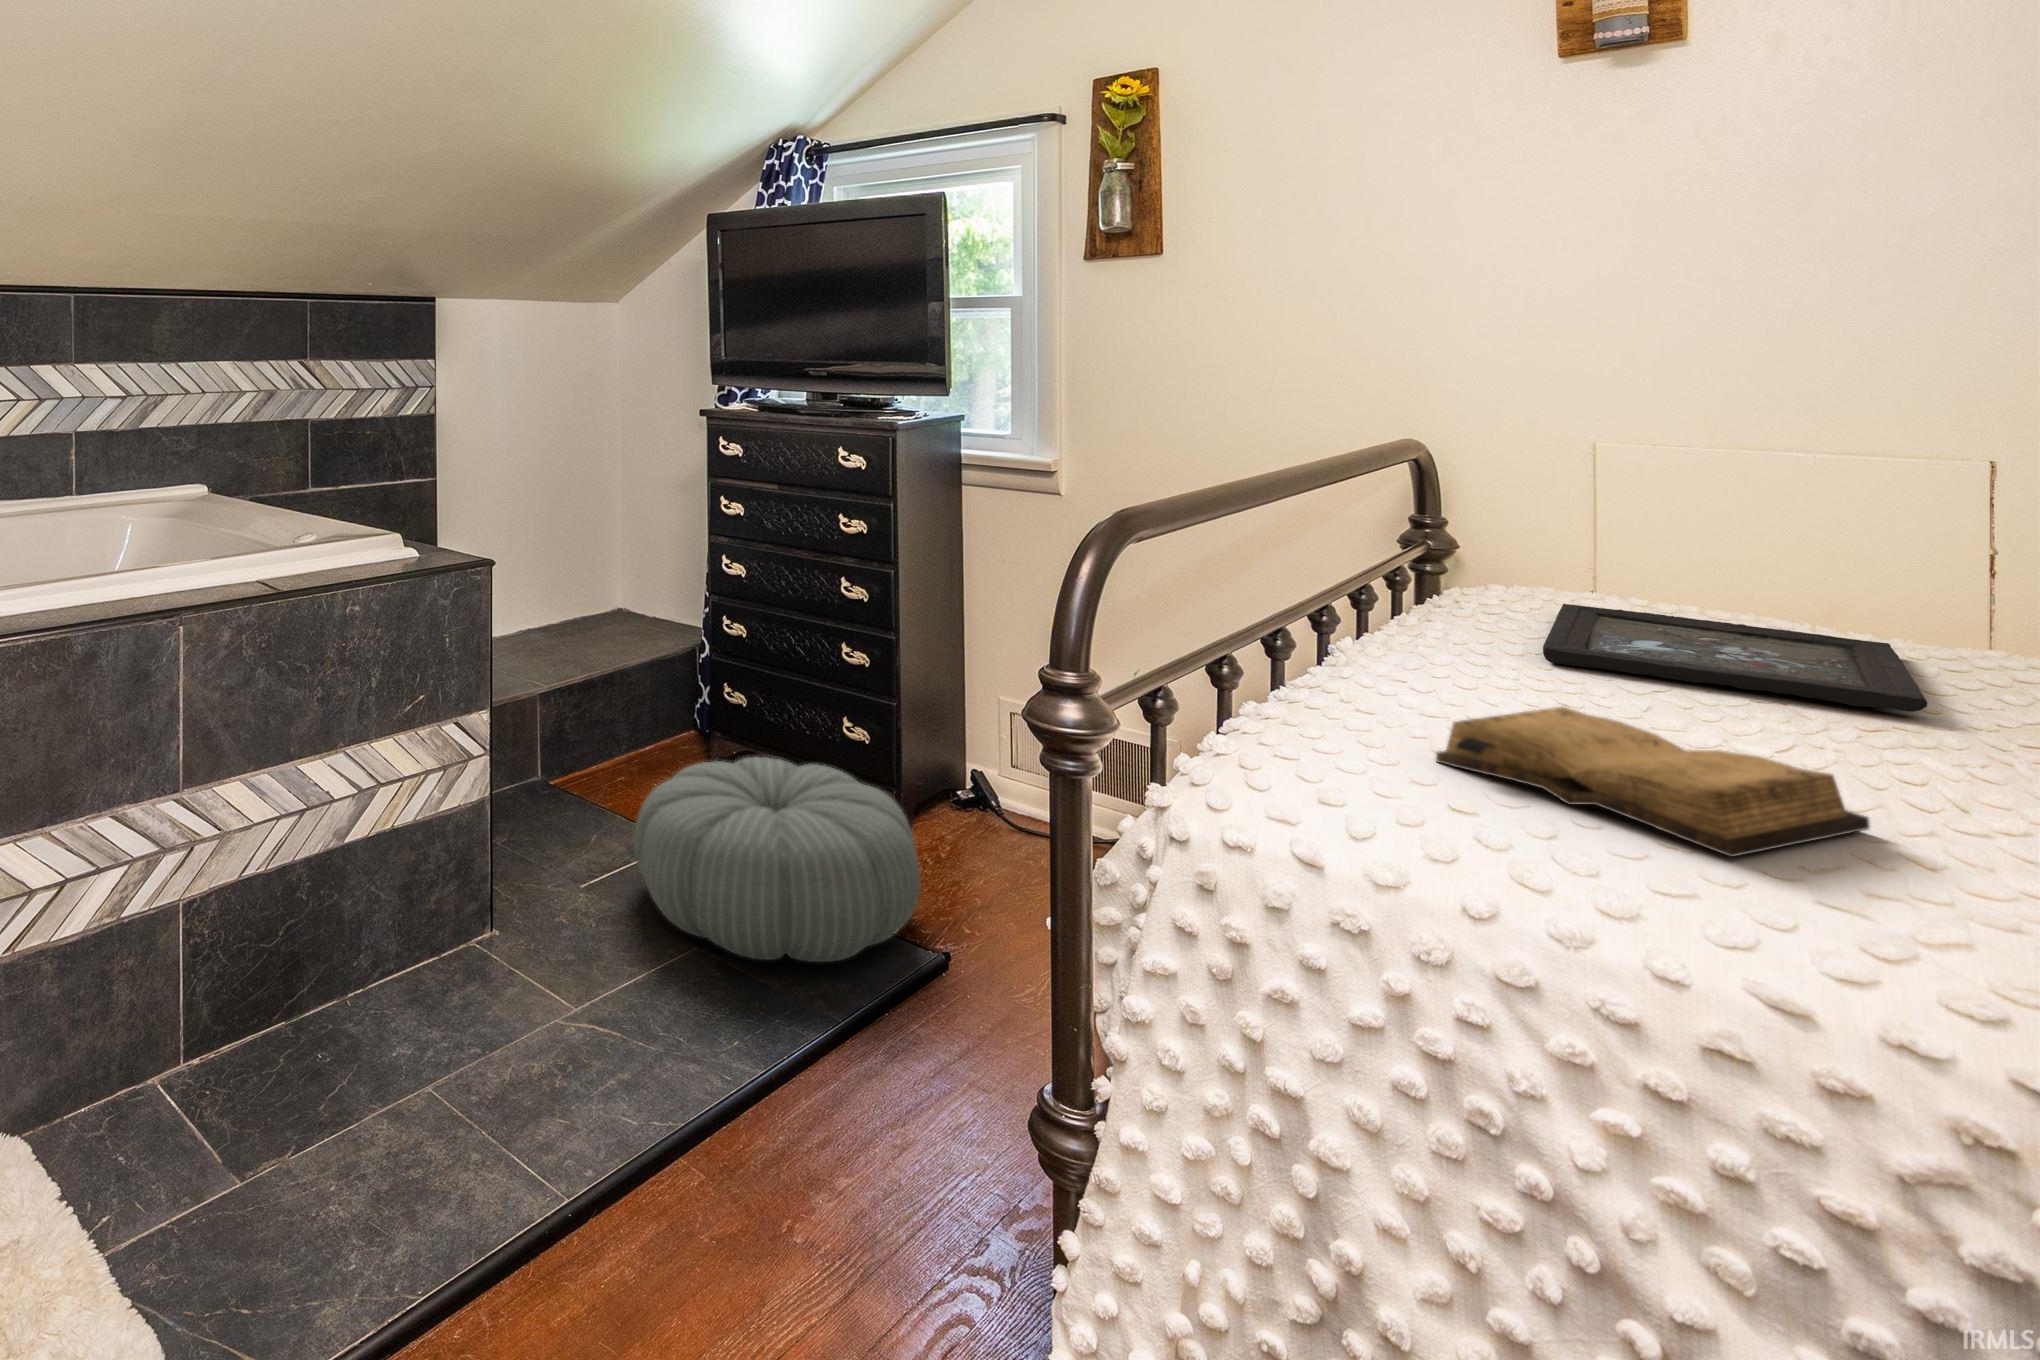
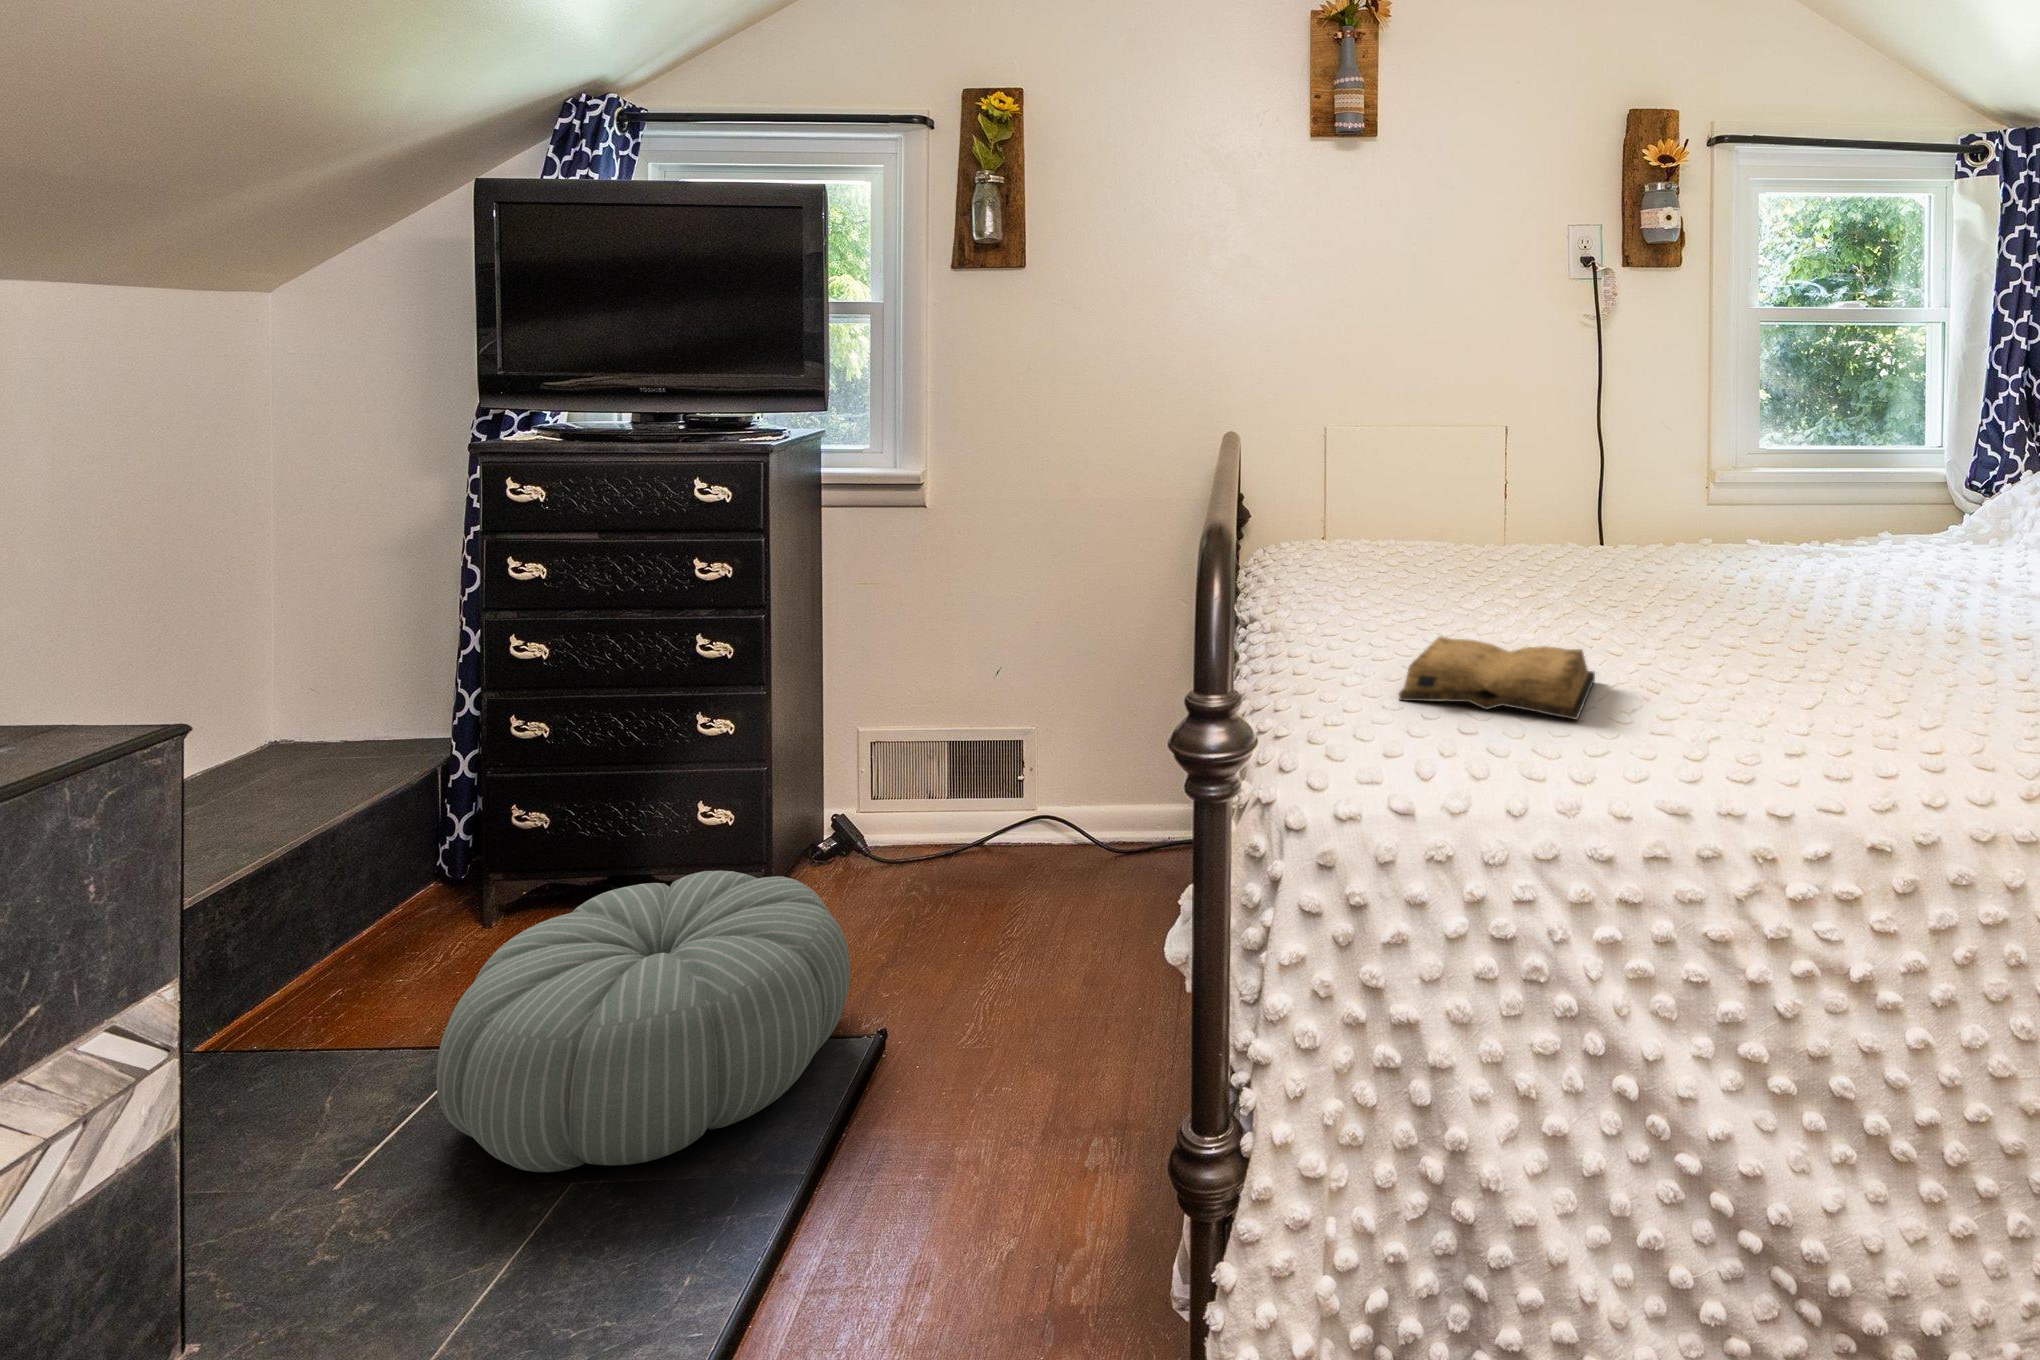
tray: present [1543,604,1927,712] -> none [1336,552,1539,602]

